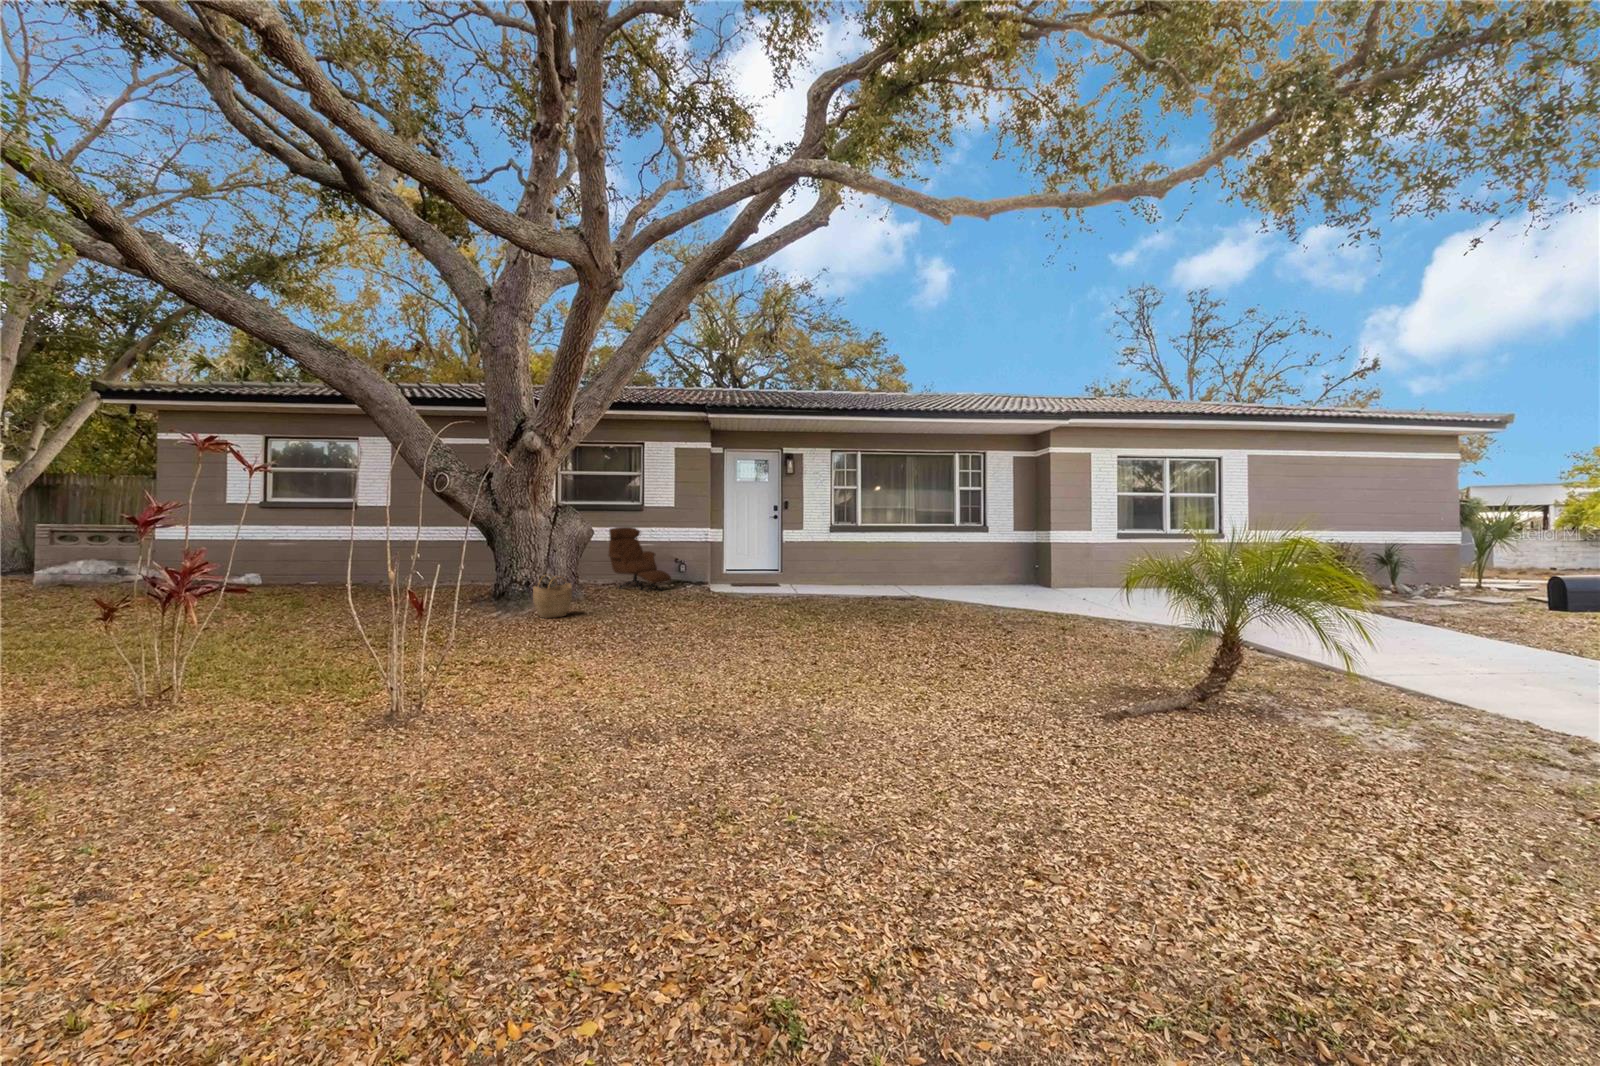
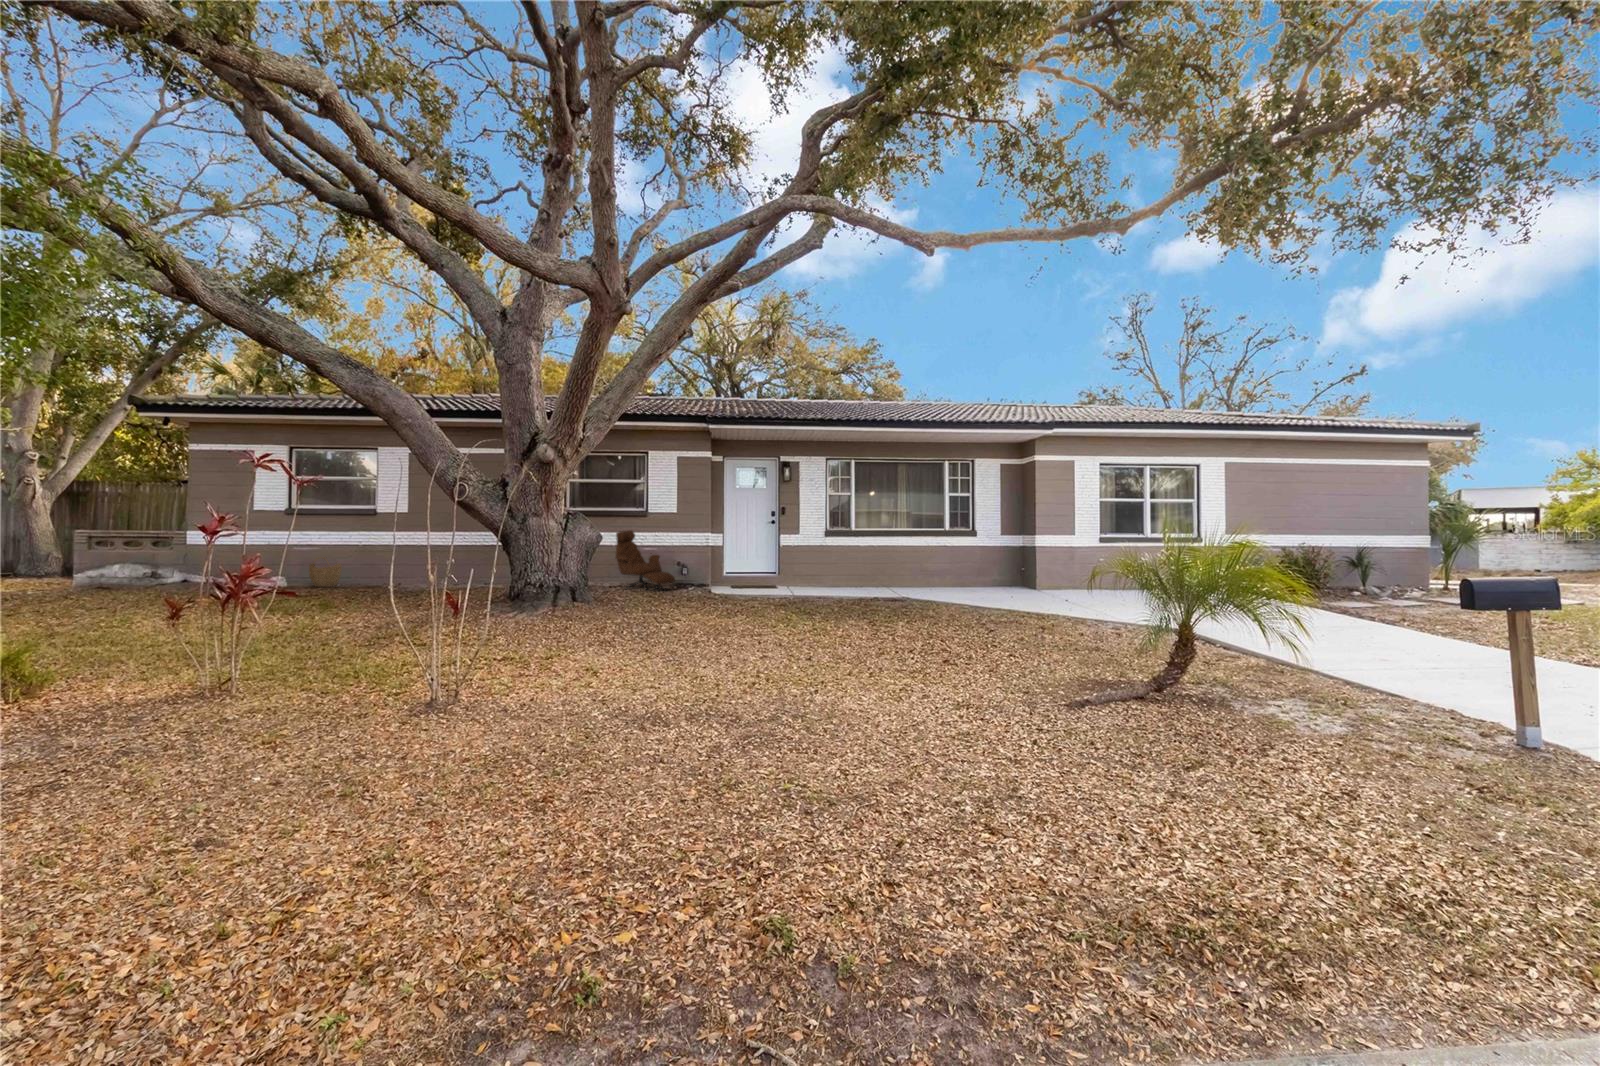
woven basket: present [533,575,572,618] -> present [309,557,342,587]

